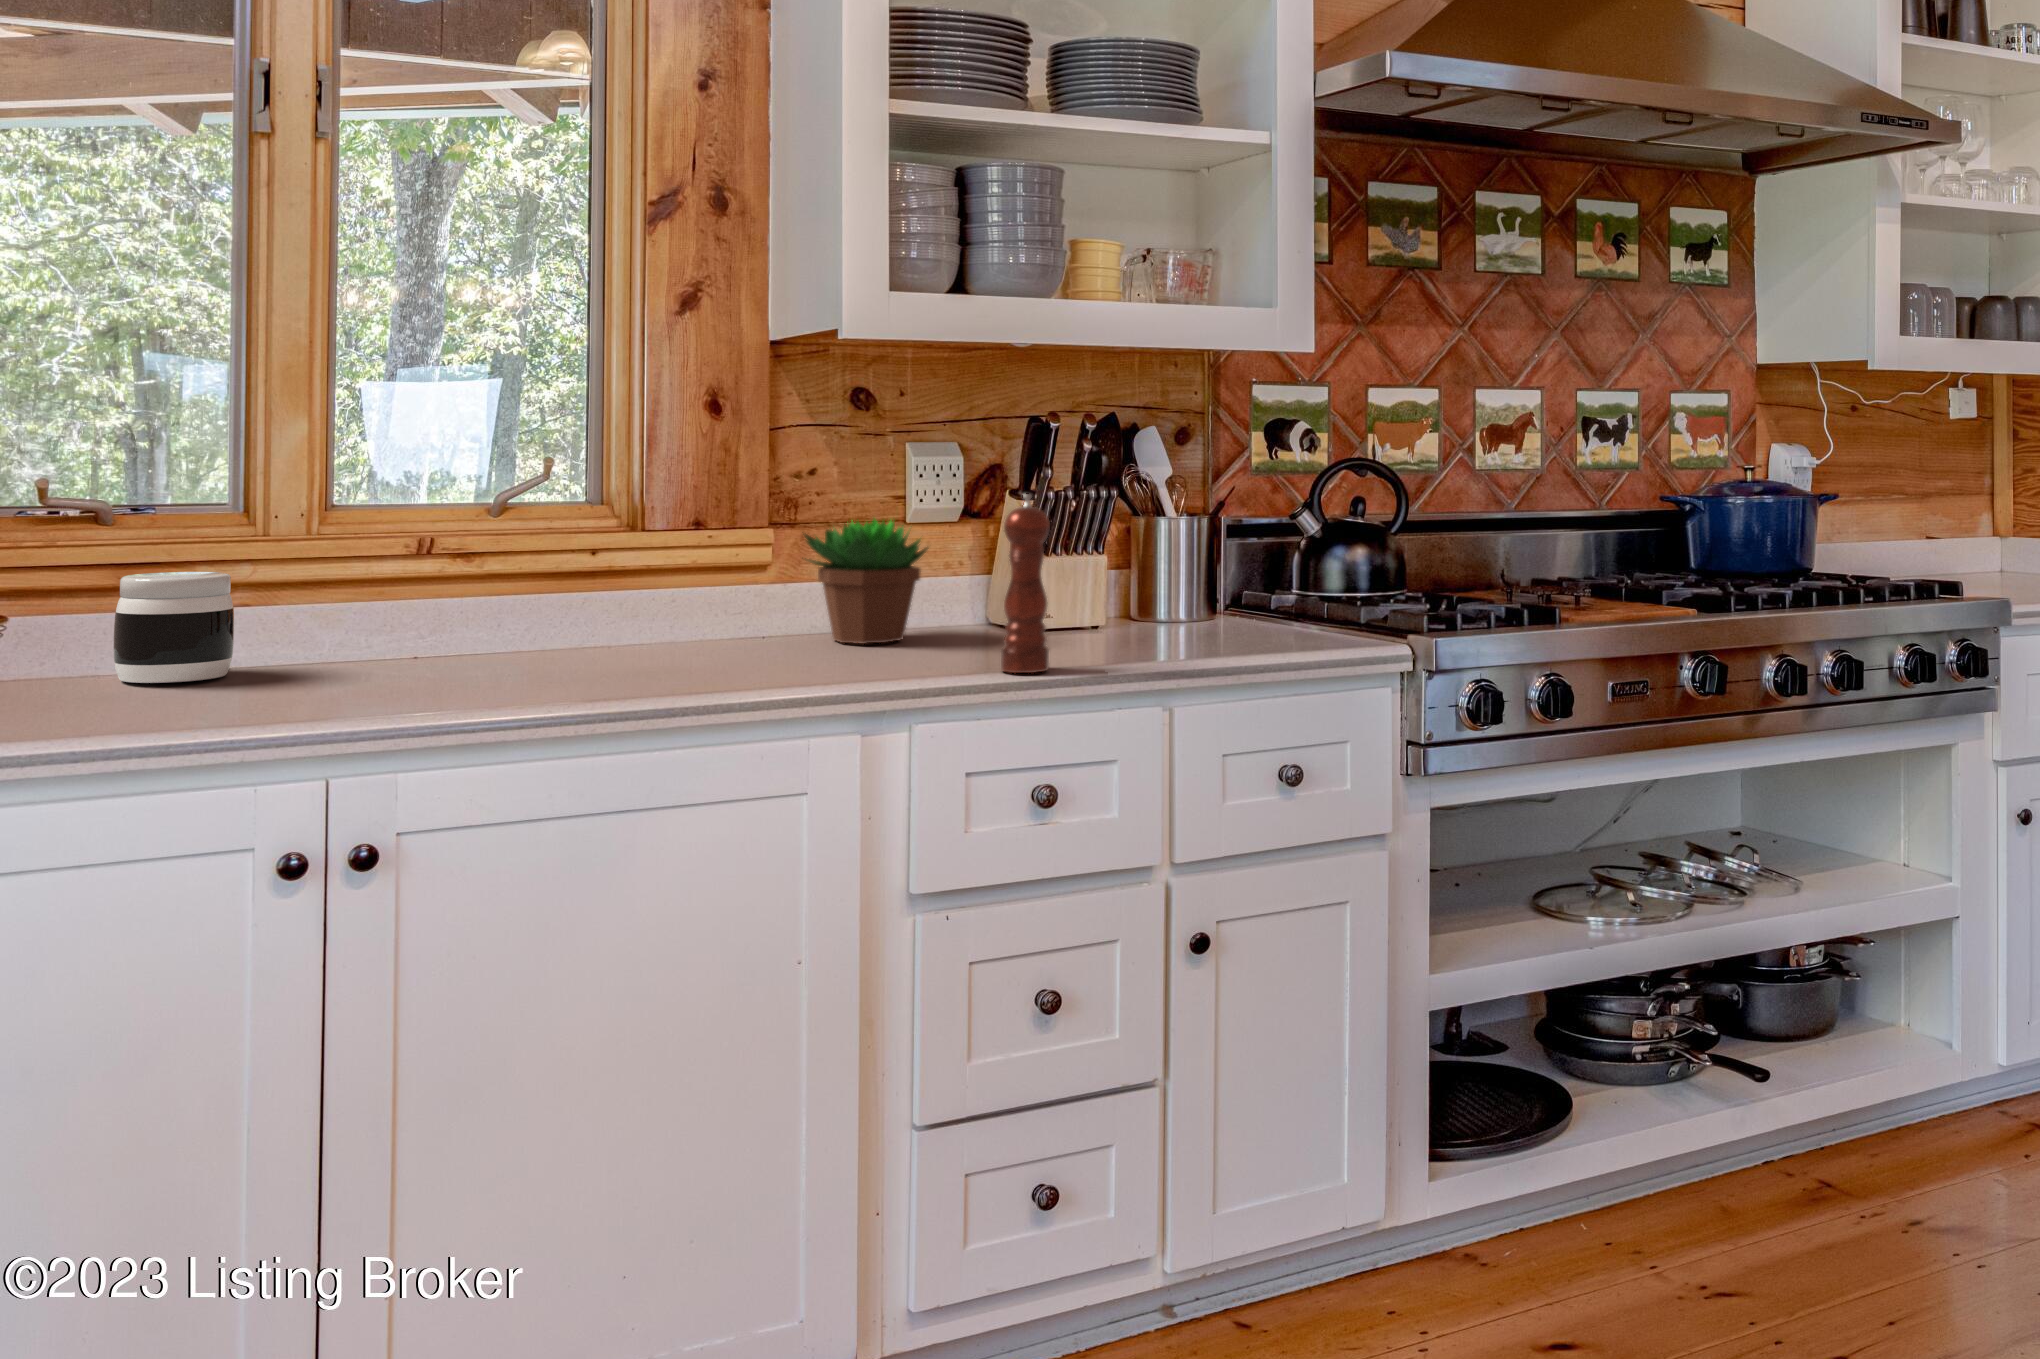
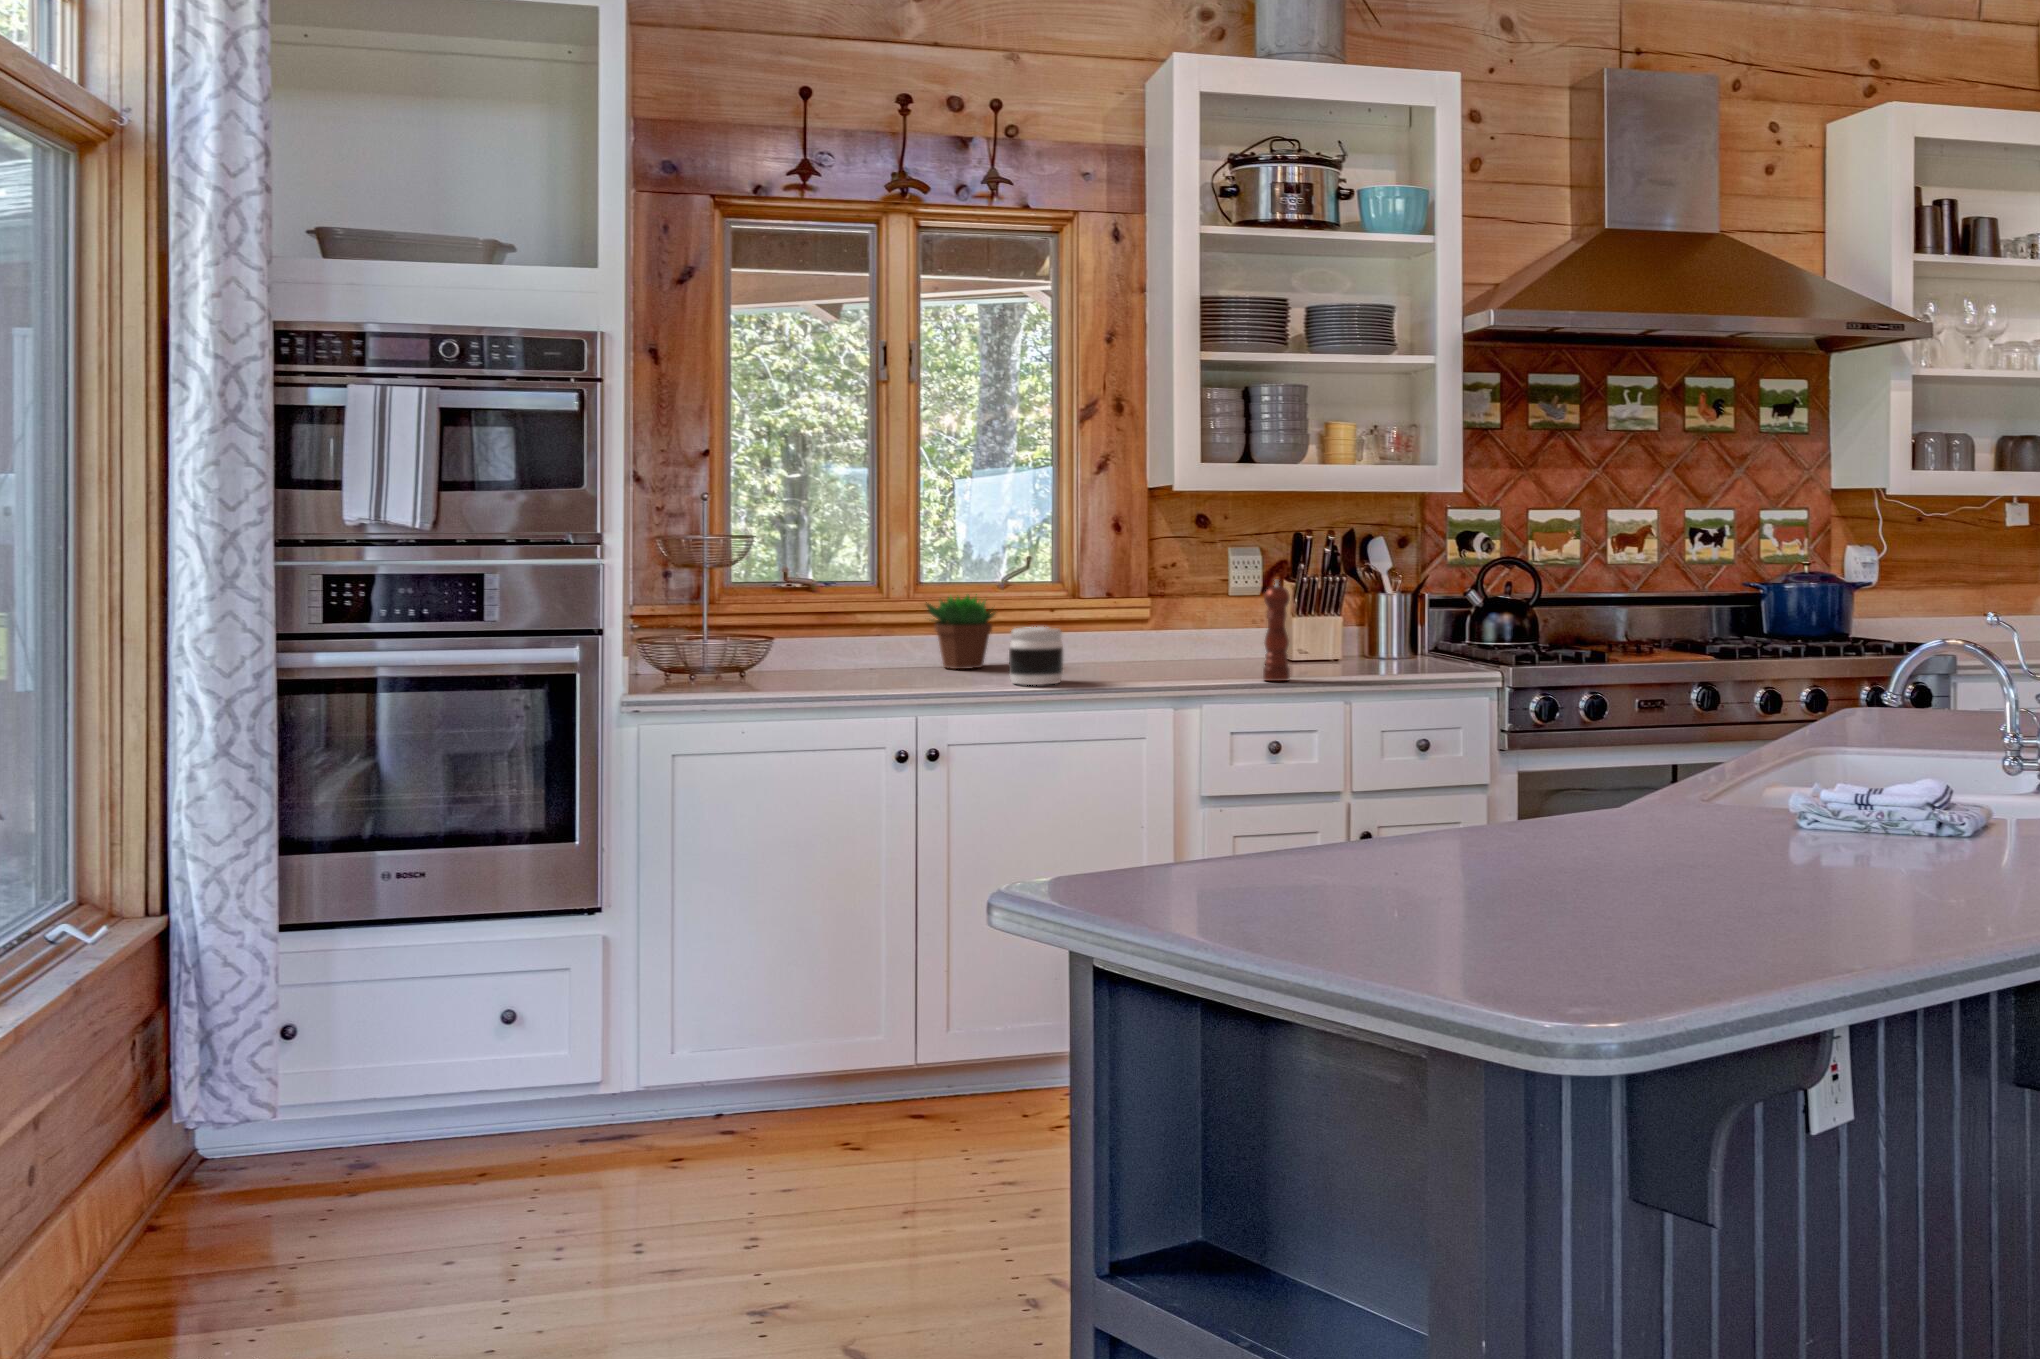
succulent plant: present [803,519,927,644] -> present [926,594,995,669]
jar: present [114,572,234,683] -> present [1009,627,1064,685]

